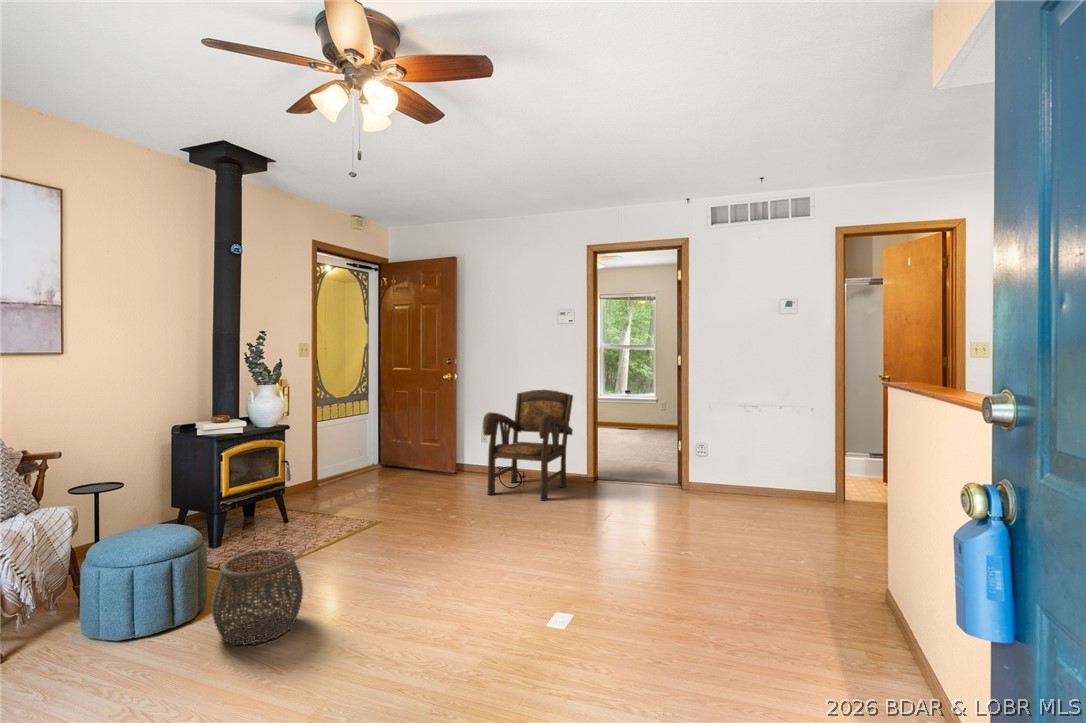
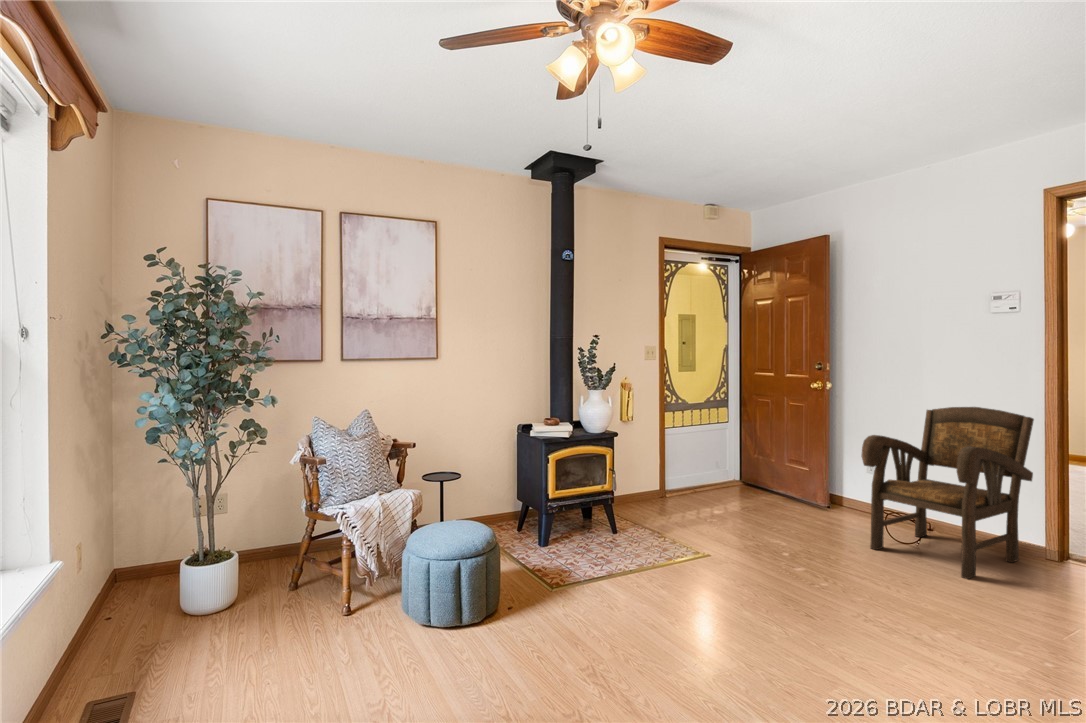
woven basket: present [211,550,303,645] -> none [476,572,568,684]

